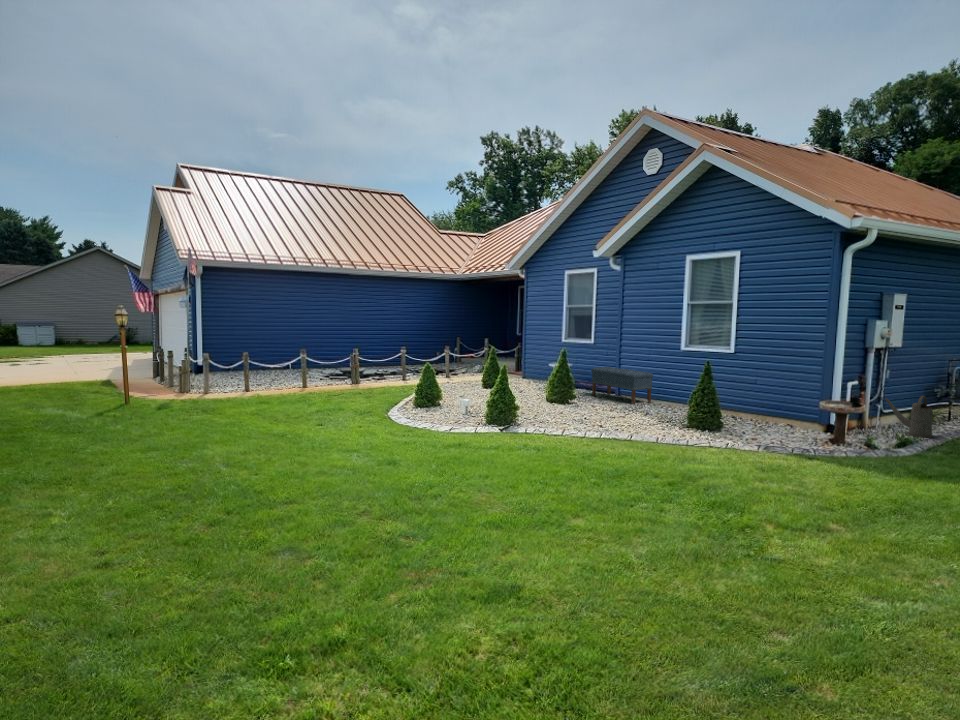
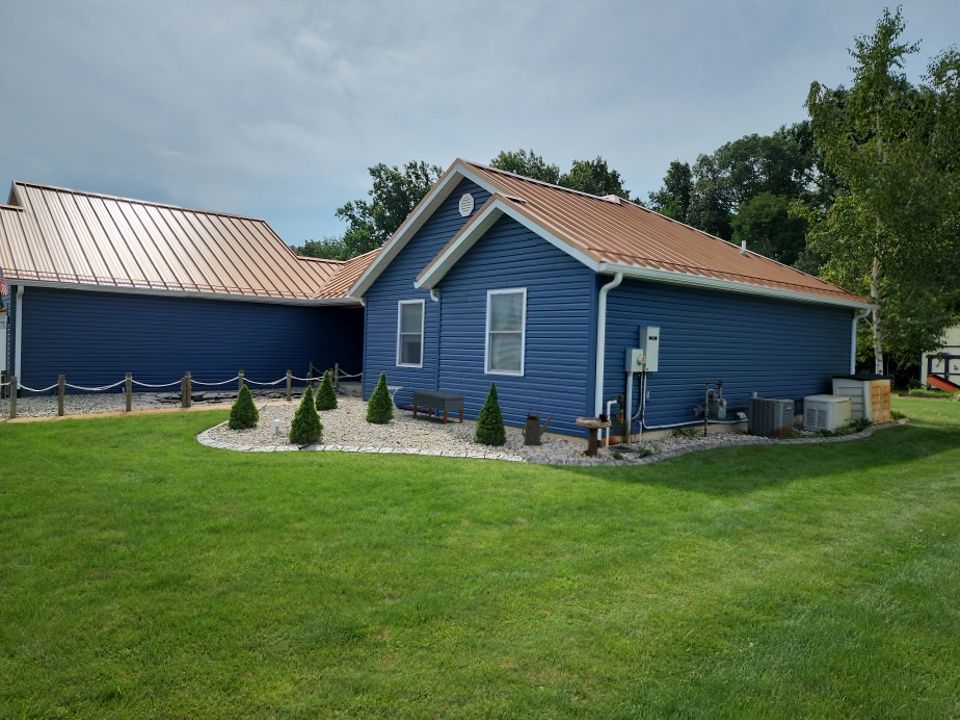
potted tree: none [846,388,887,439] -> present [609,410,634,452]
watering can: present [886,396,941,438] -> present [522,410,553,445]

